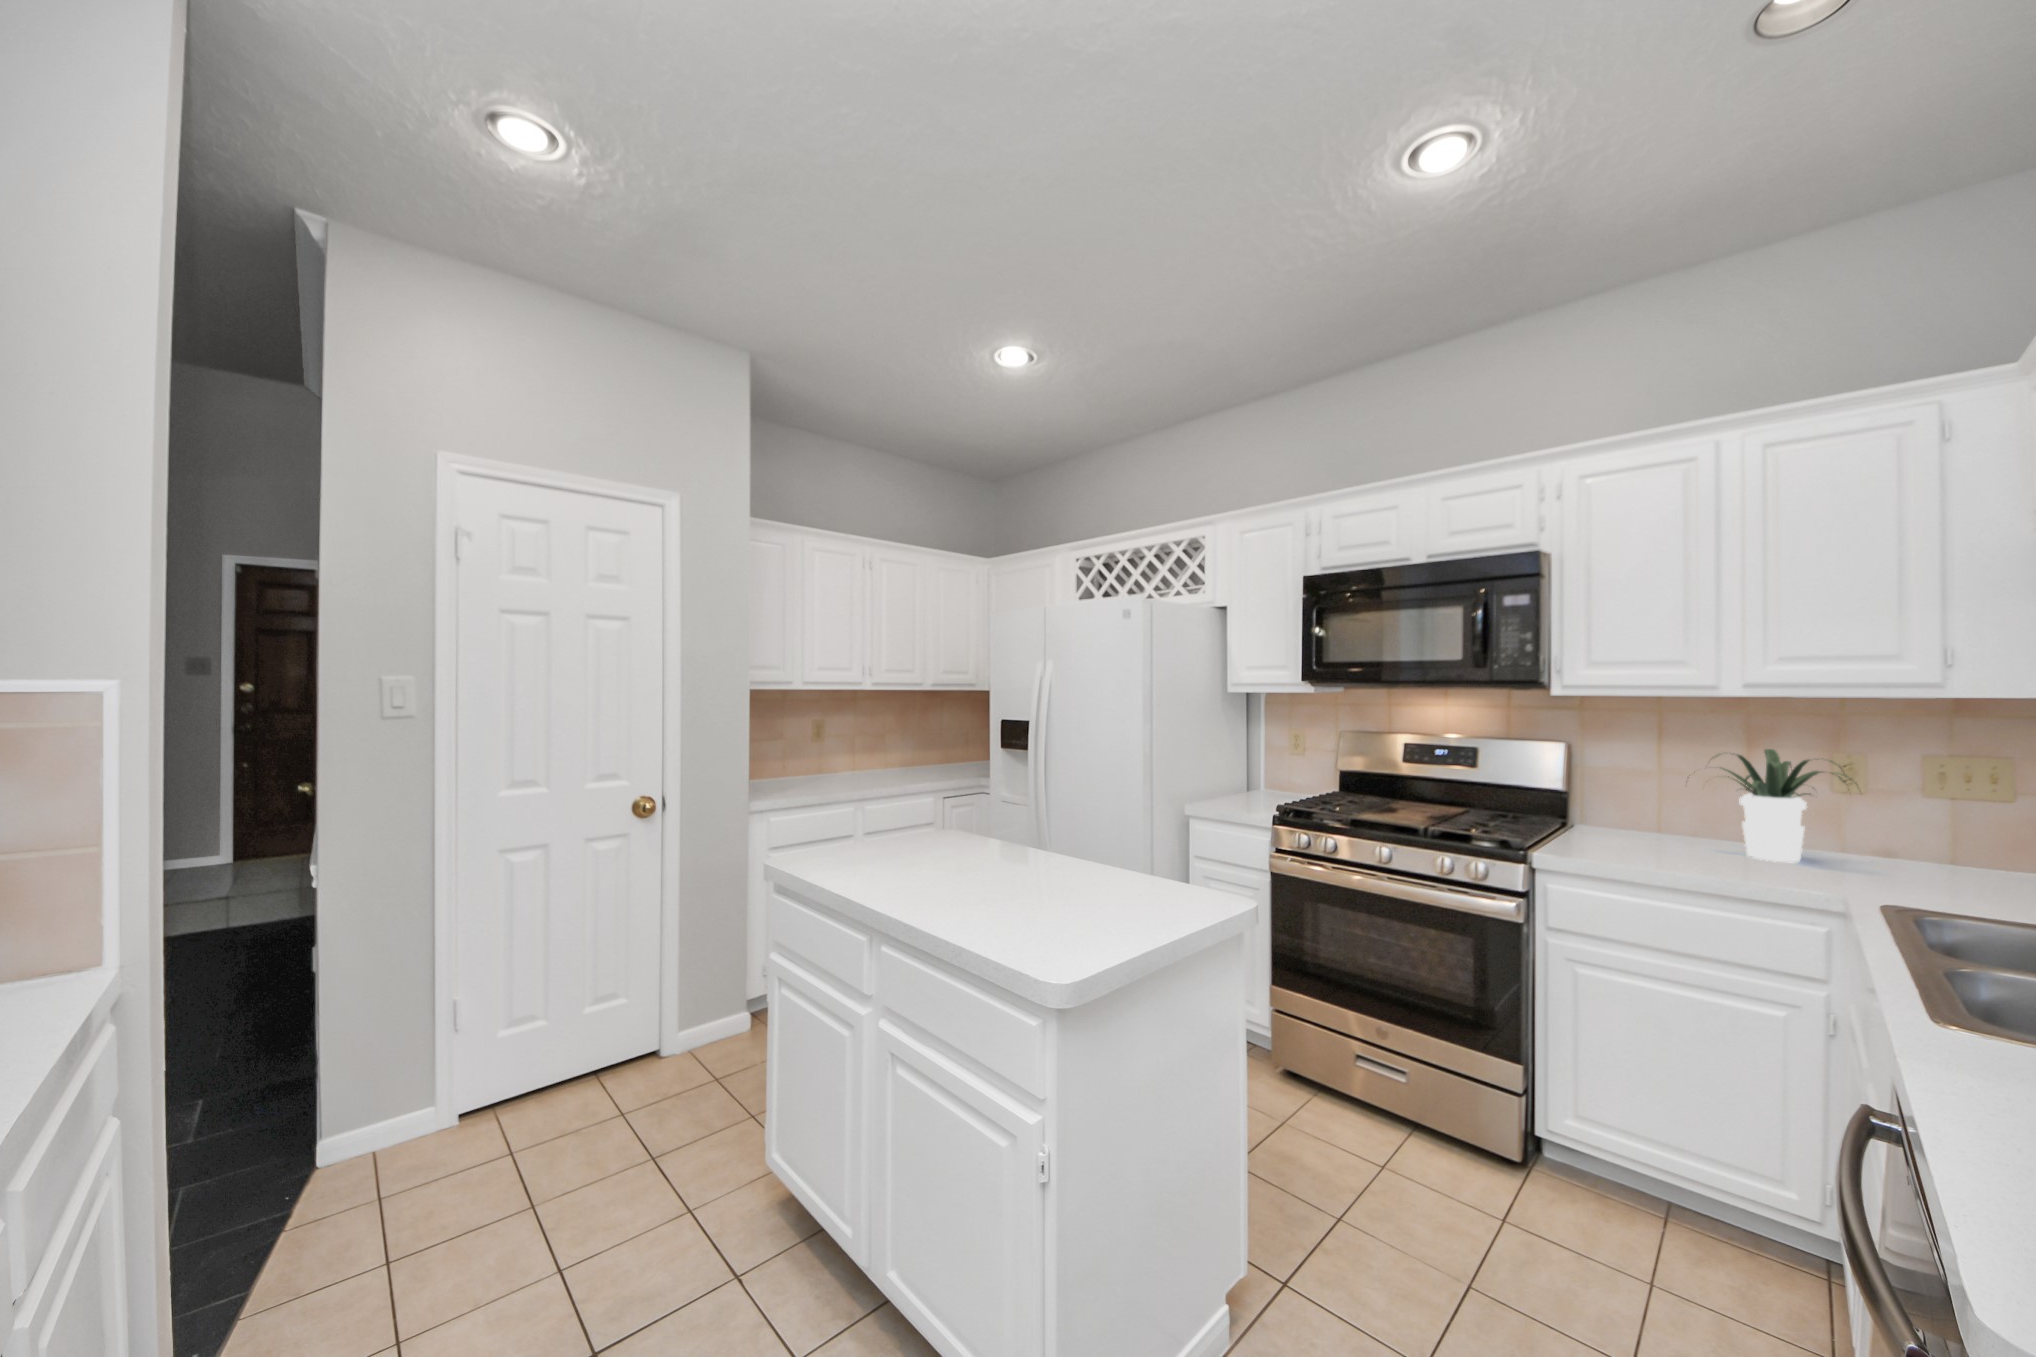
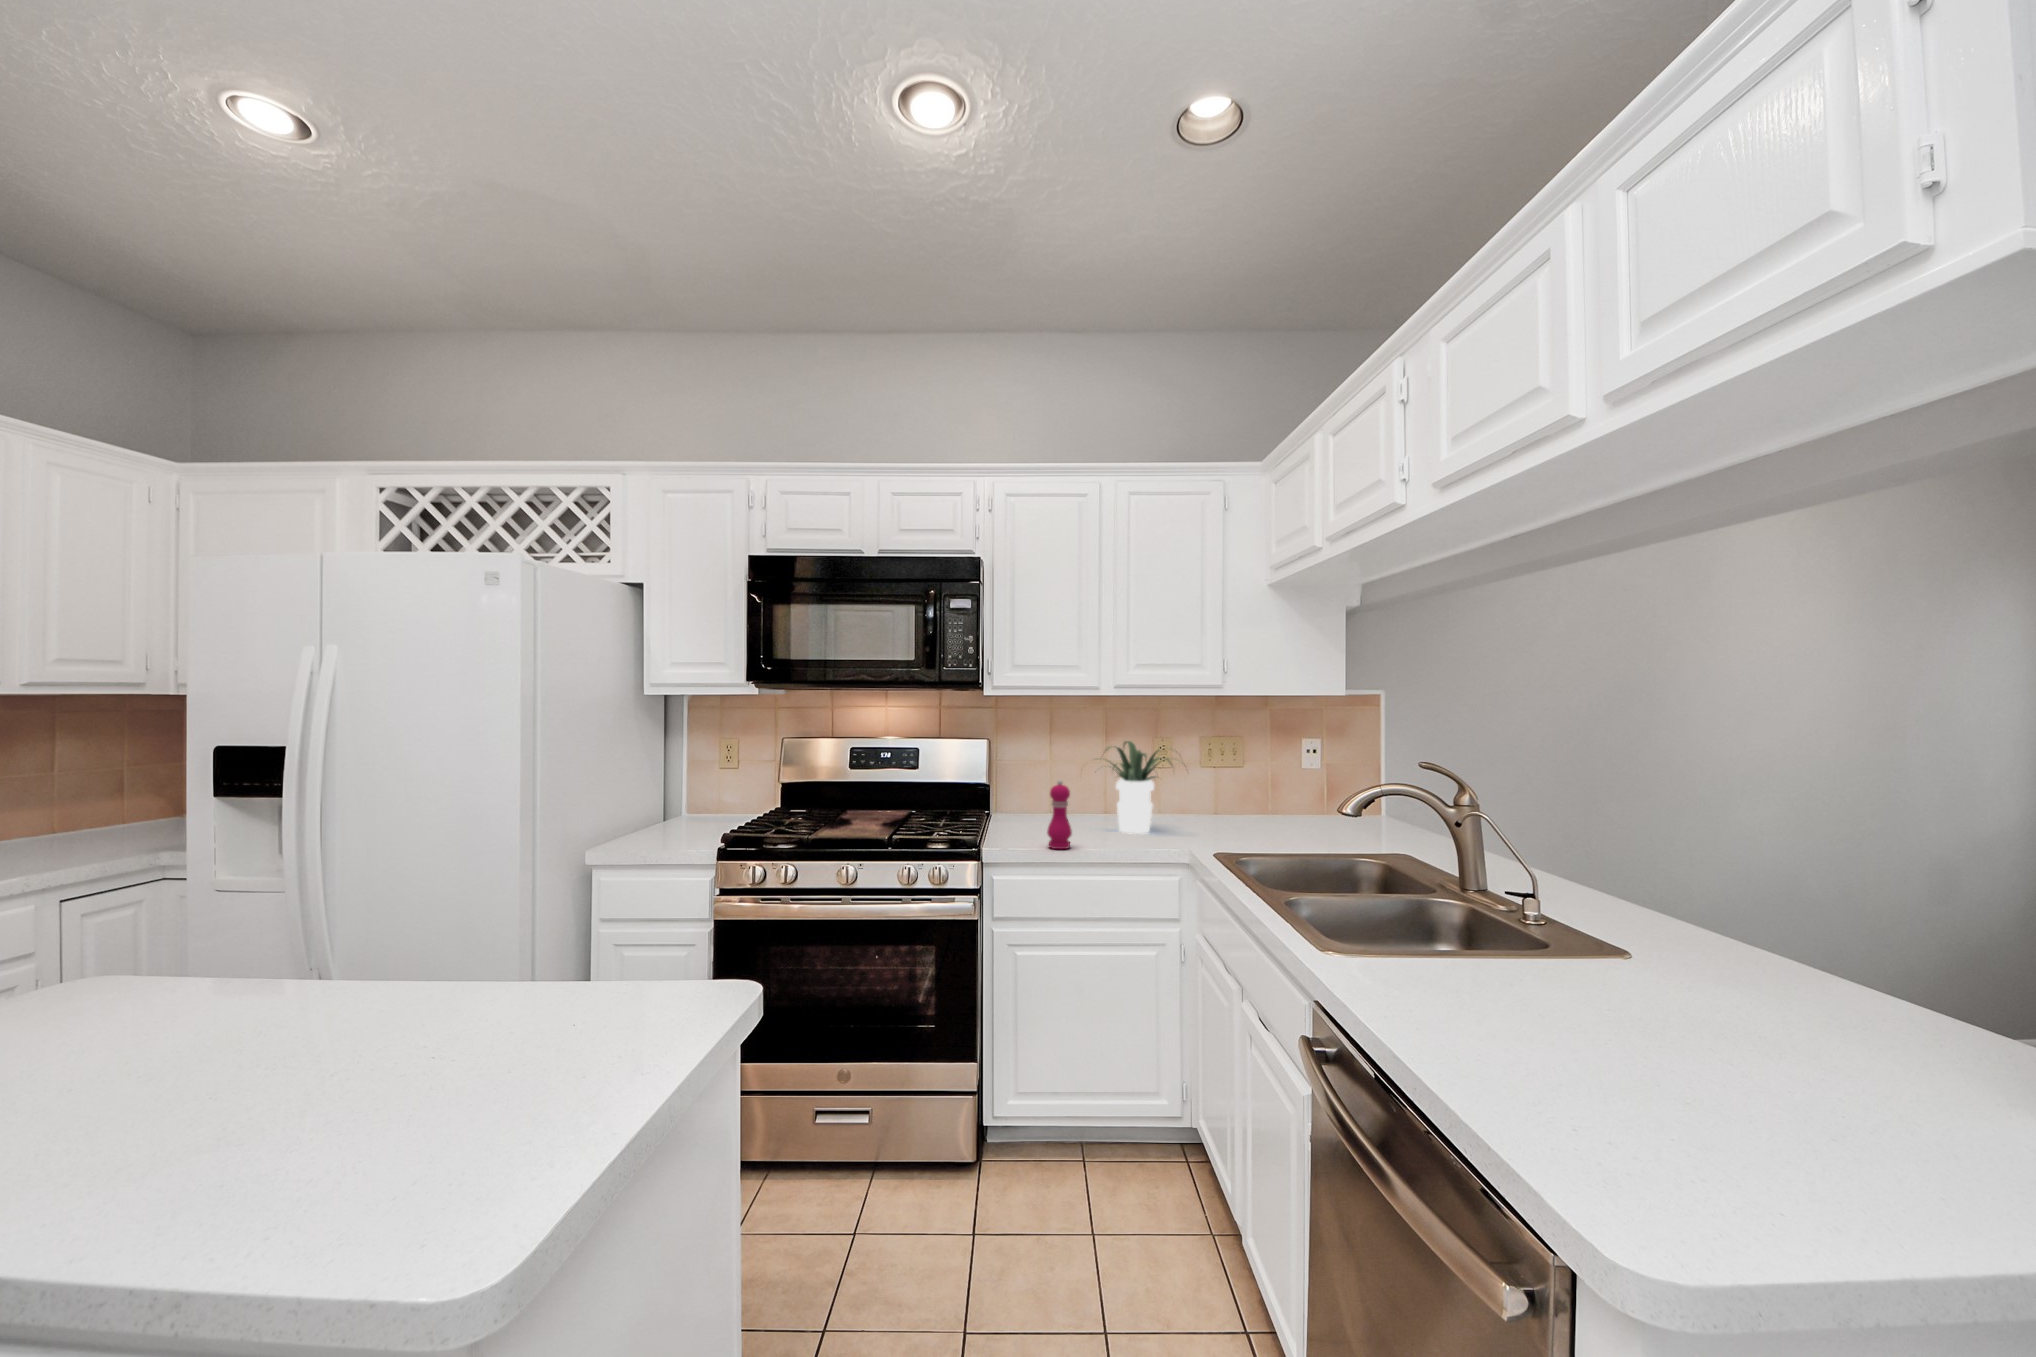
pepper mill: none [1618,785,1652,862] -> present [1047,780,1072,849]

